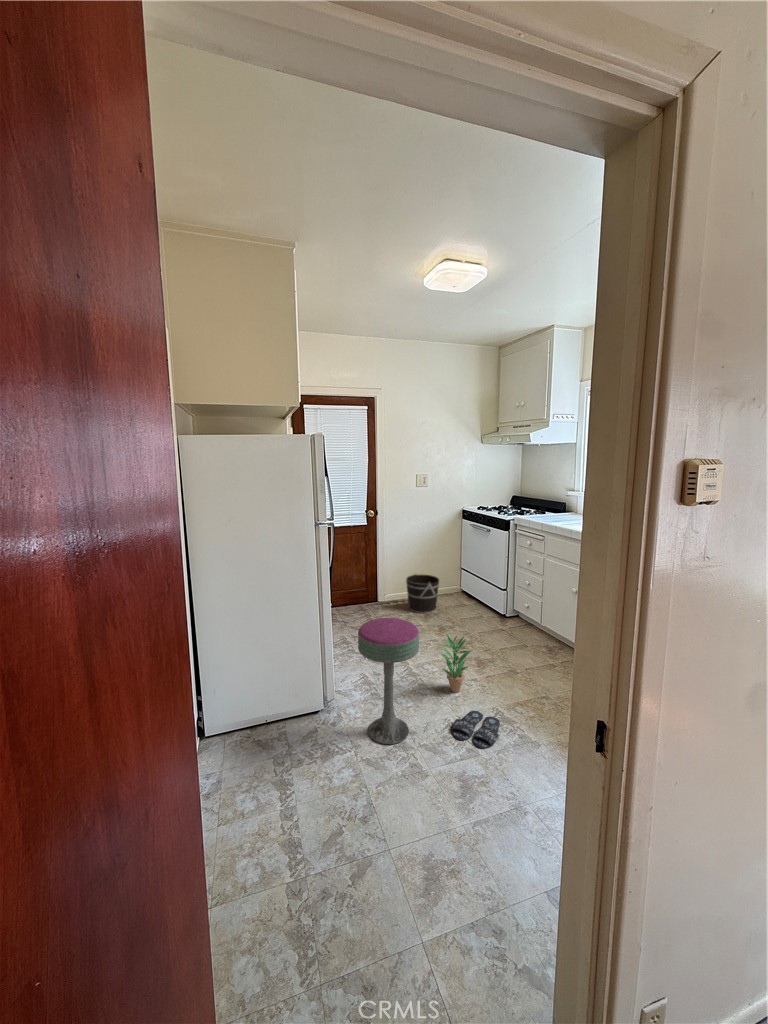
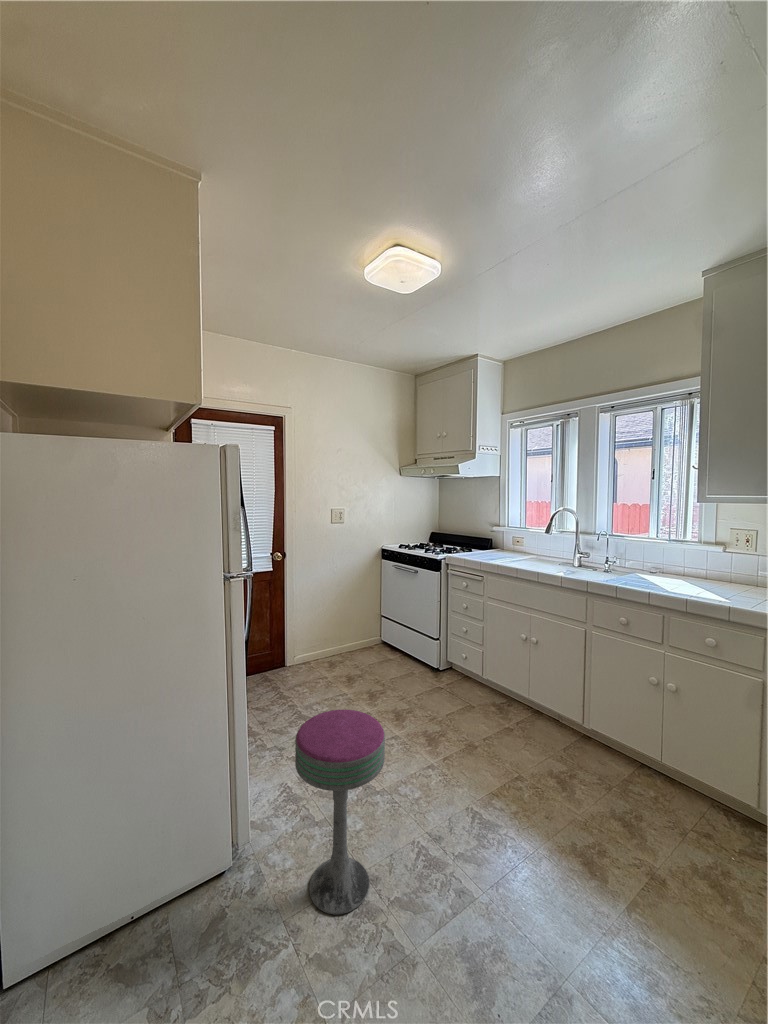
bucket: present [406,574,439,613] -> none [321,627,361,677]
potted plant: present [440,633,471,692] -> none [391,713,434,793]
slippers: present [452,711,500,749] -> none [426,819,489,885]

